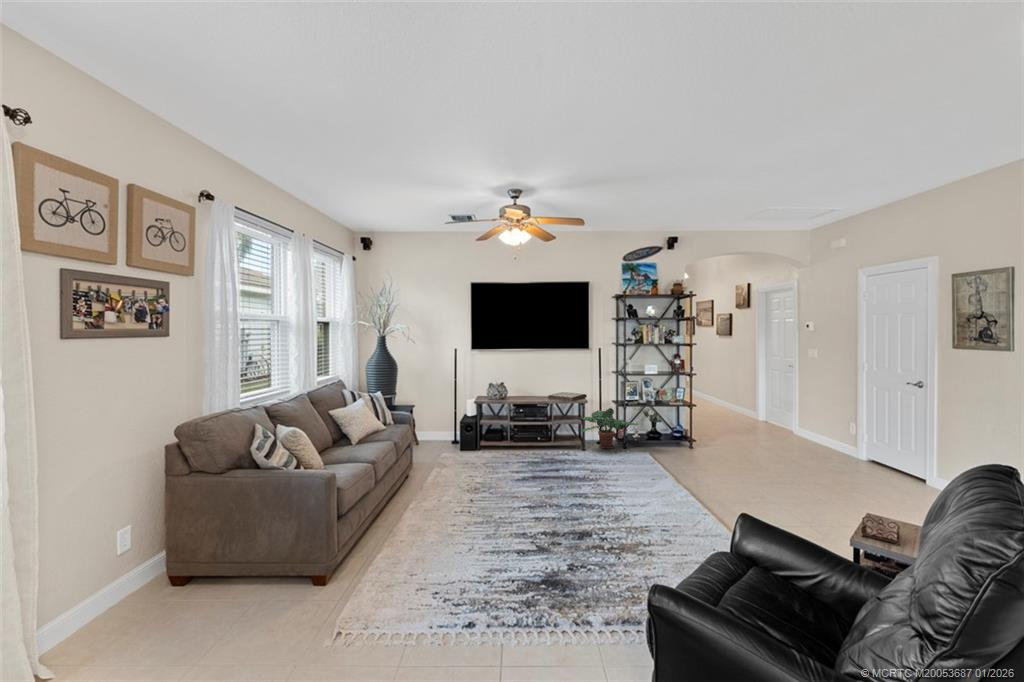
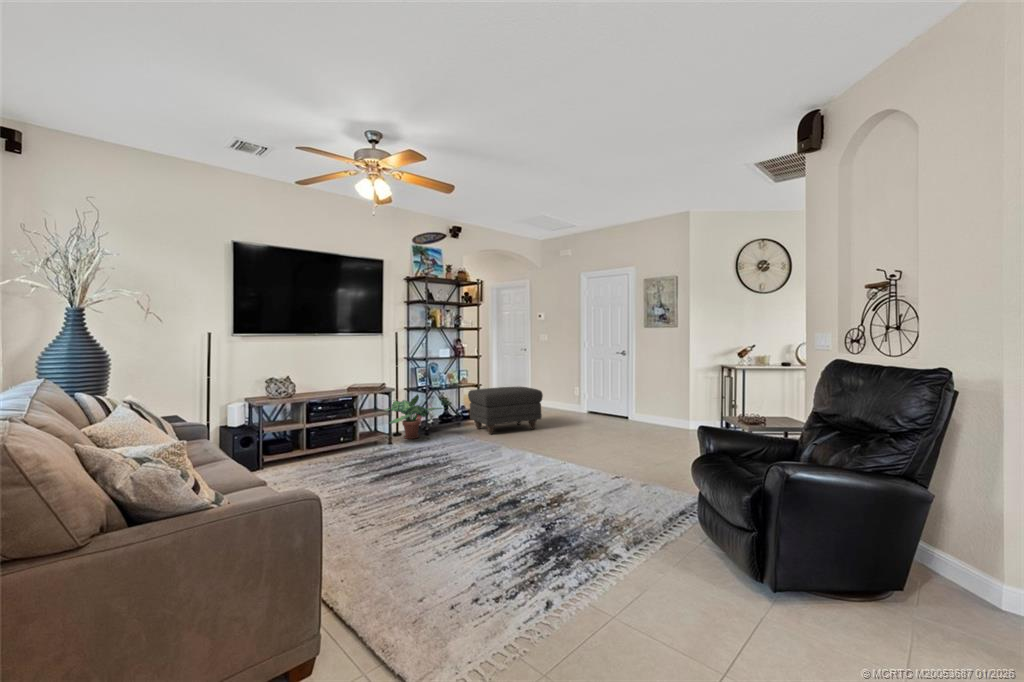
ottoman: none [672,409,753,463] -> present [468,387,543,434]

